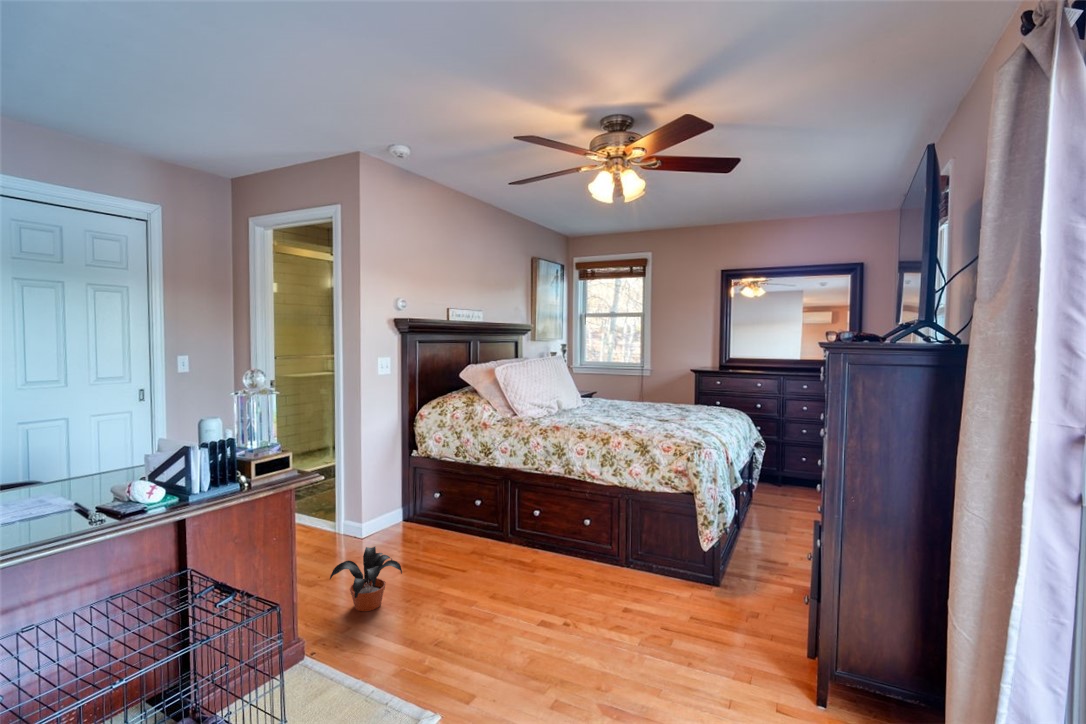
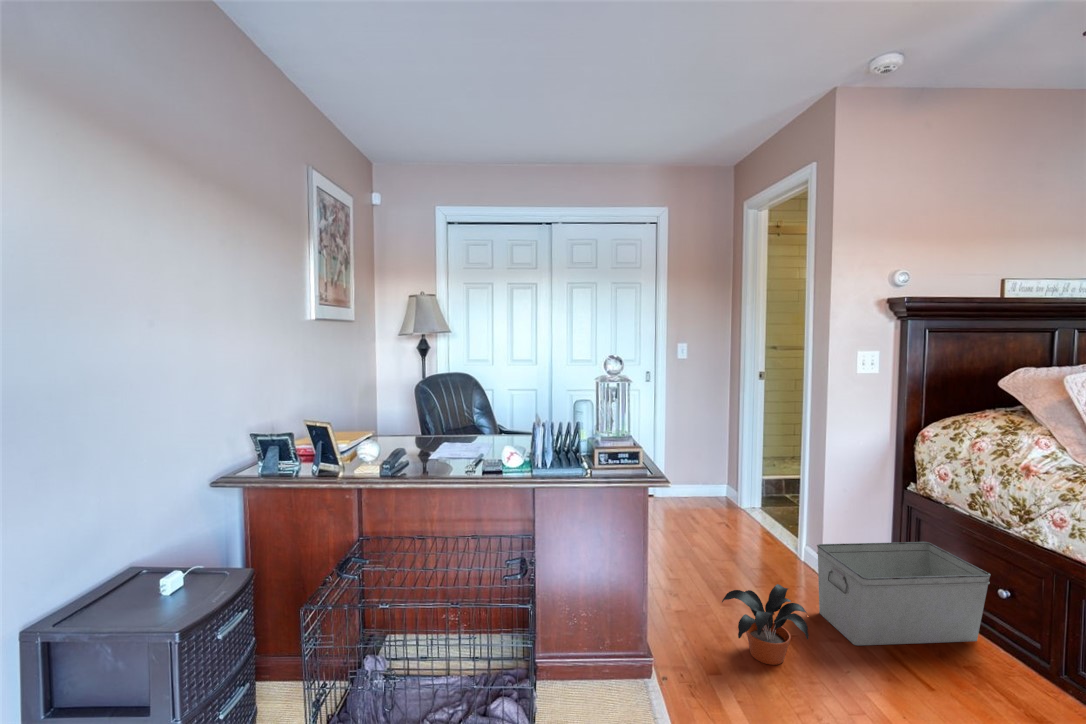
storage bin: none [375,487,473,571] -> present [817,542,991,645]

